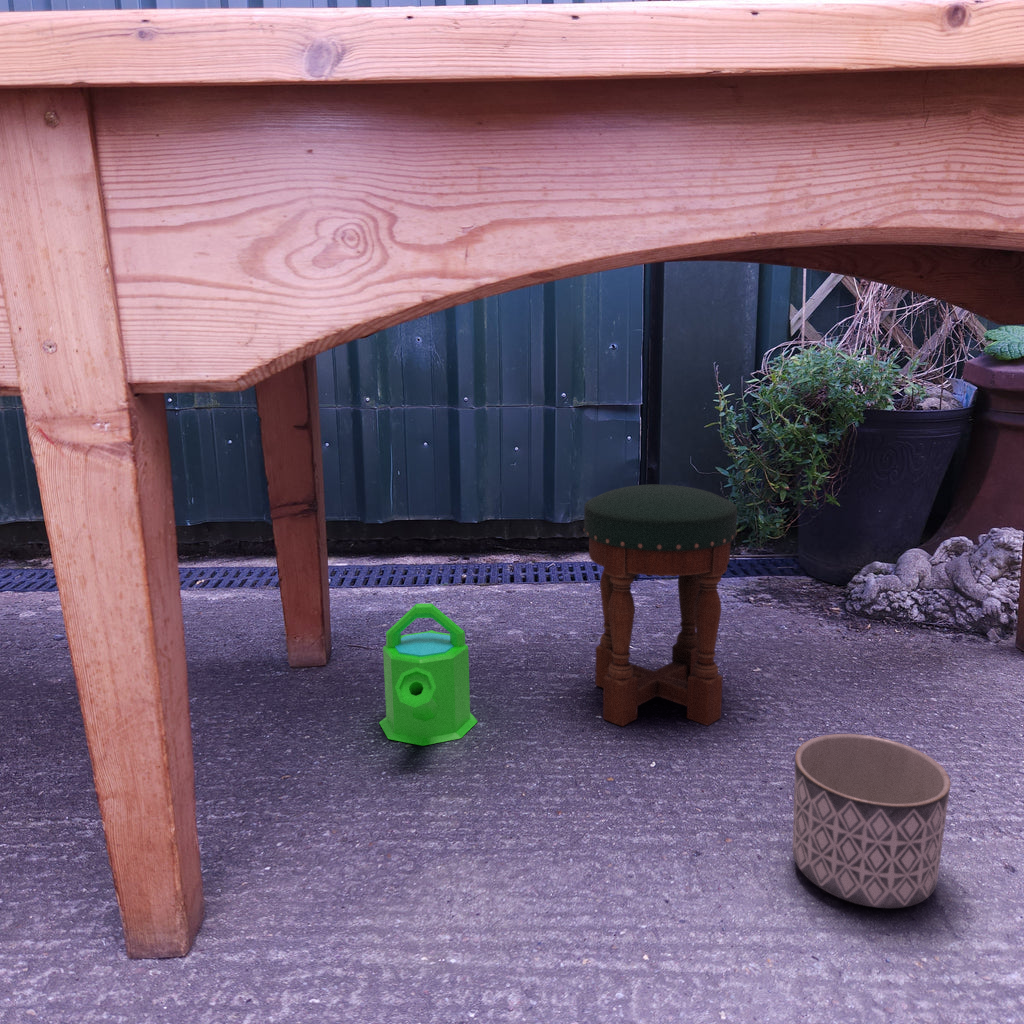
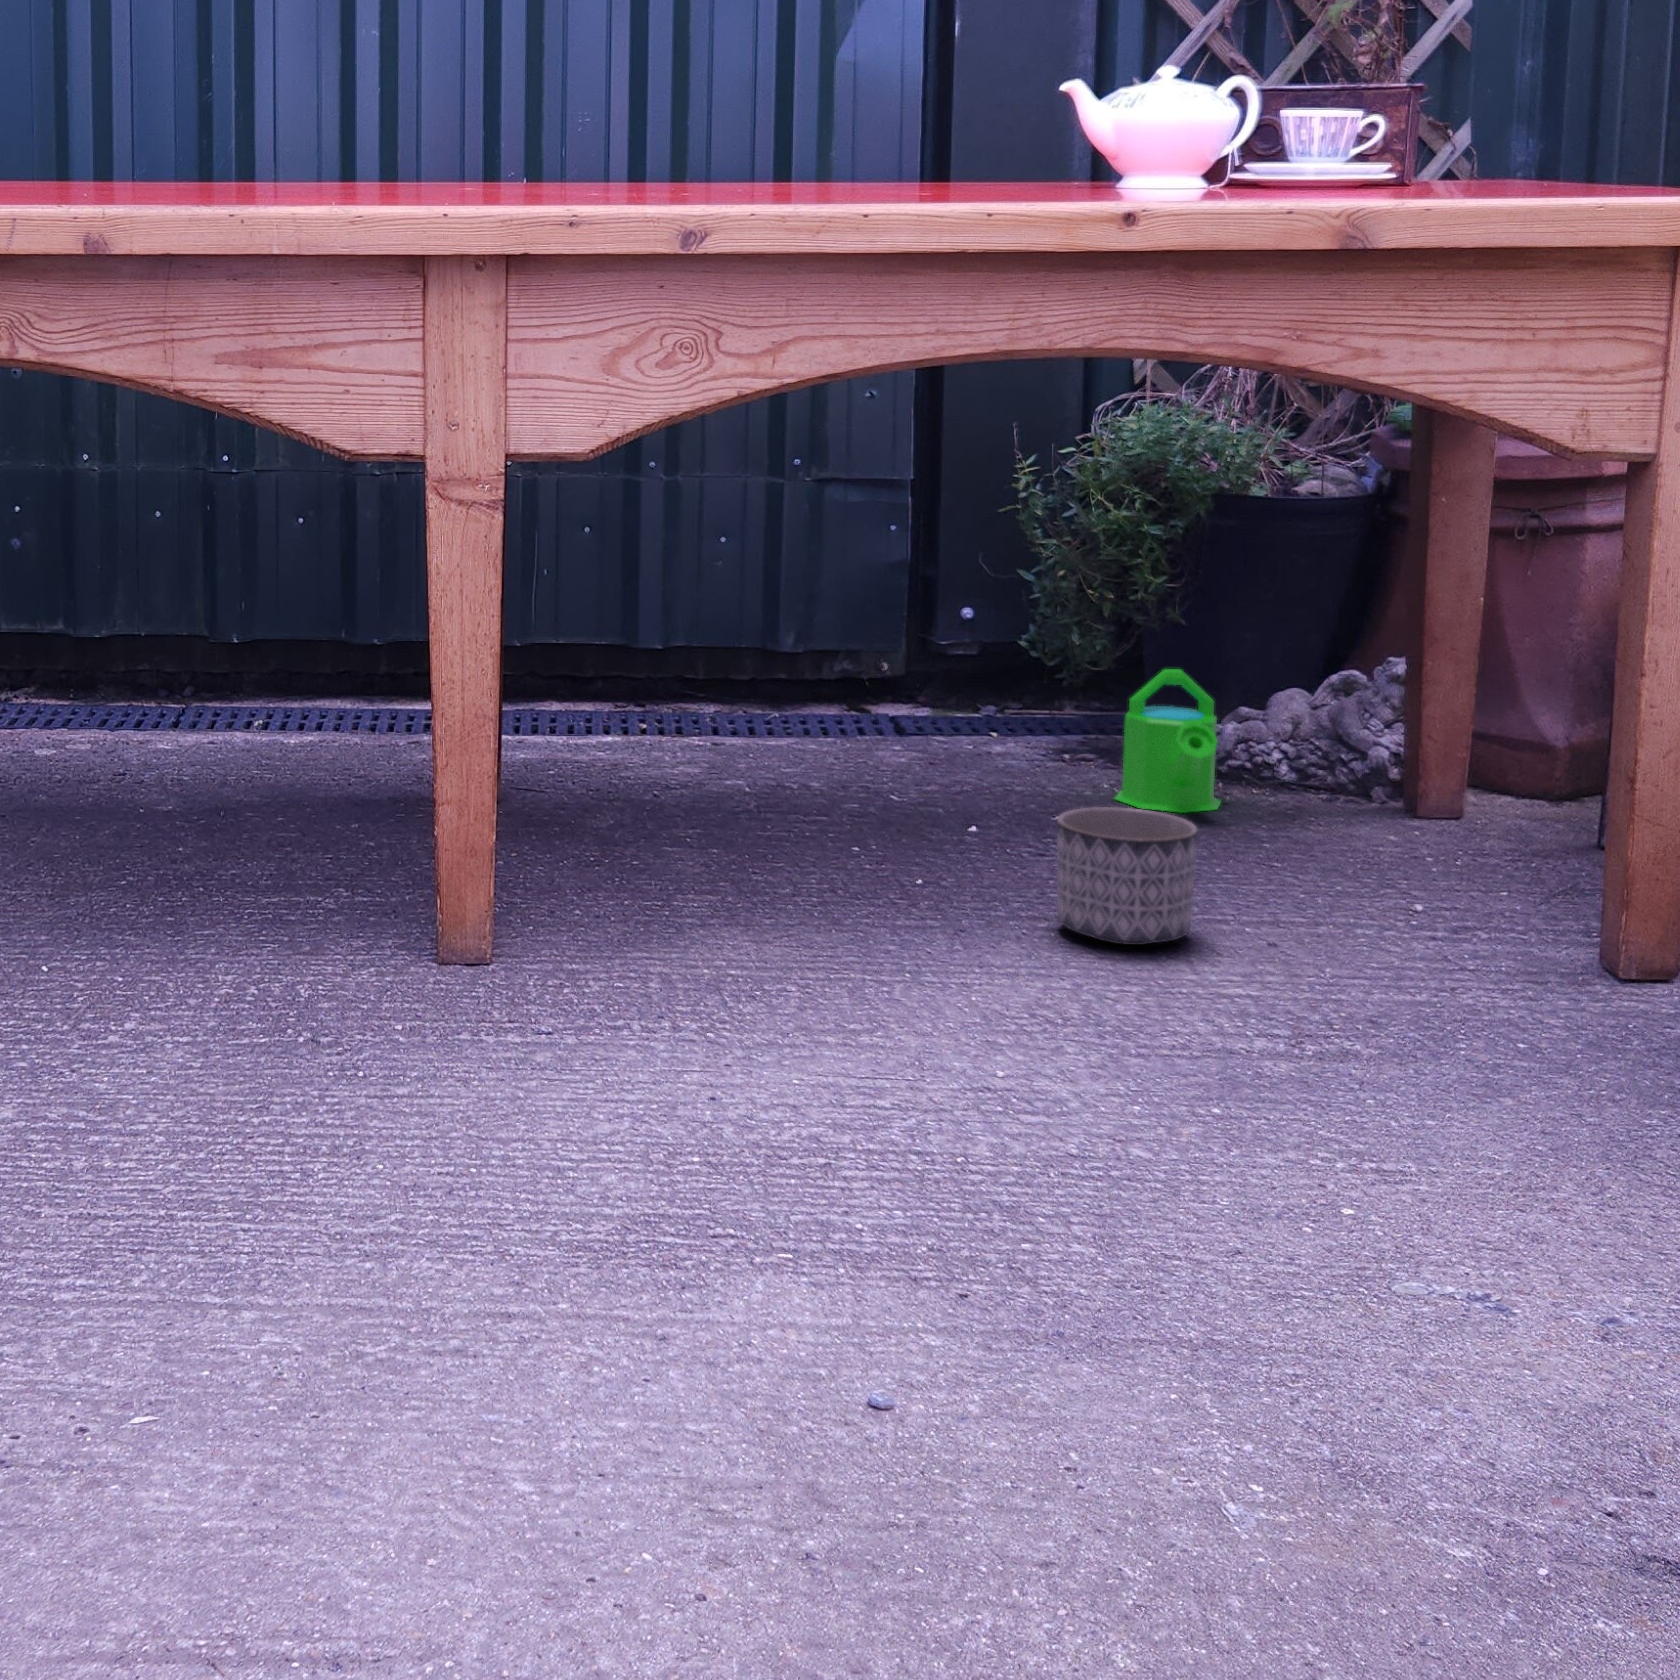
stool: present [584,484,737,726] -> none [843,575,1021,853]
watering can: present [379,603,478,746] -> present [1115,669,1221,813]

